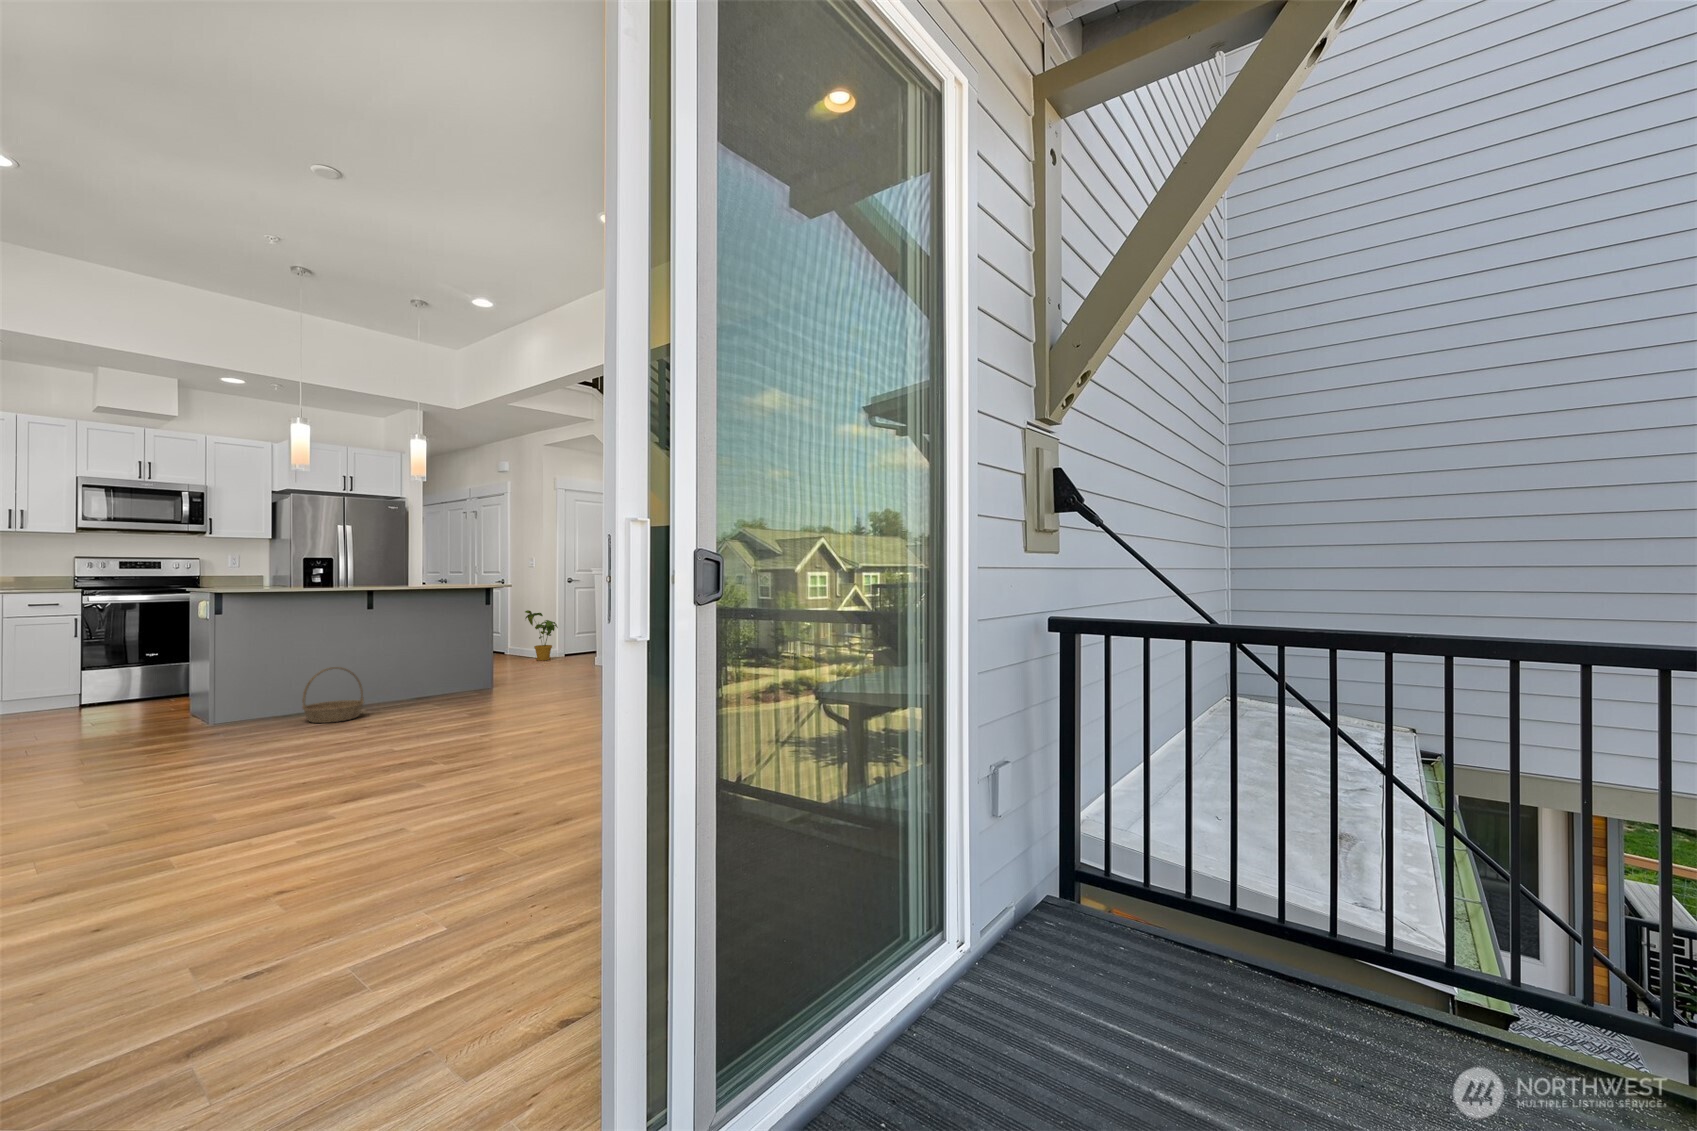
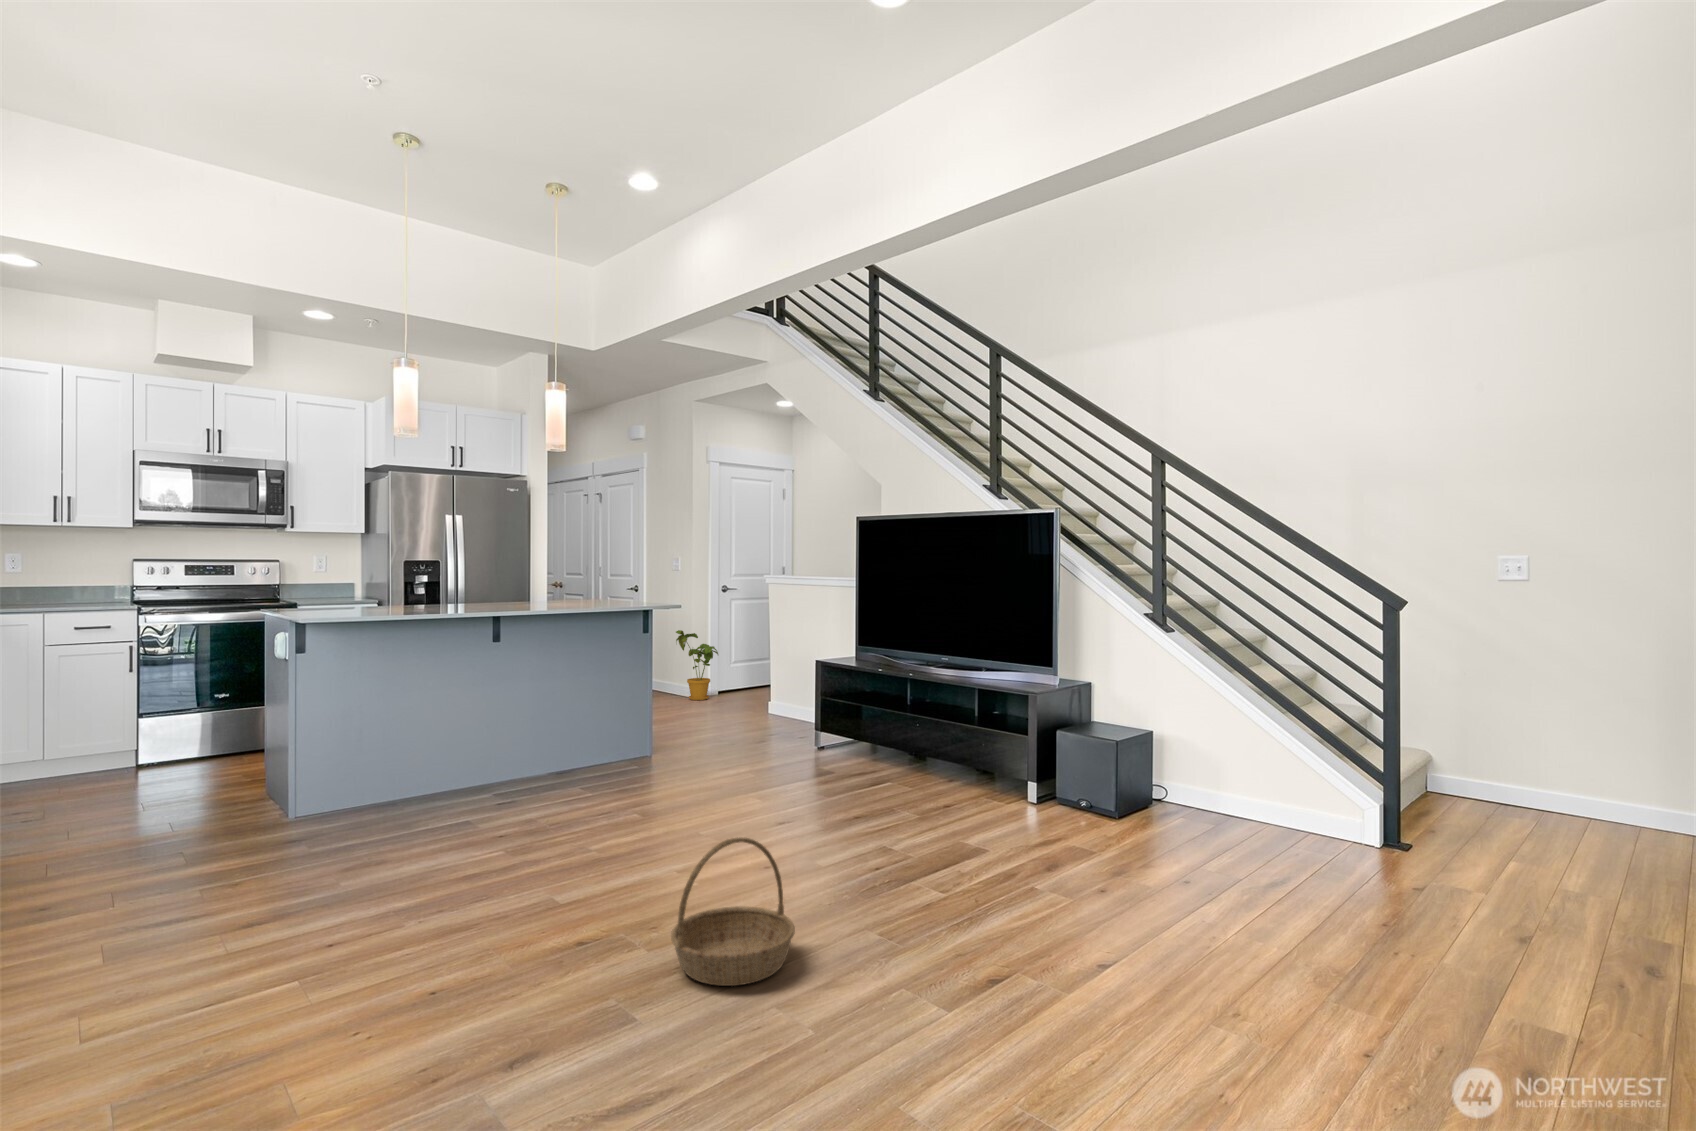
basket: present [302,667,364,723] -> present [671,838,795,986]

